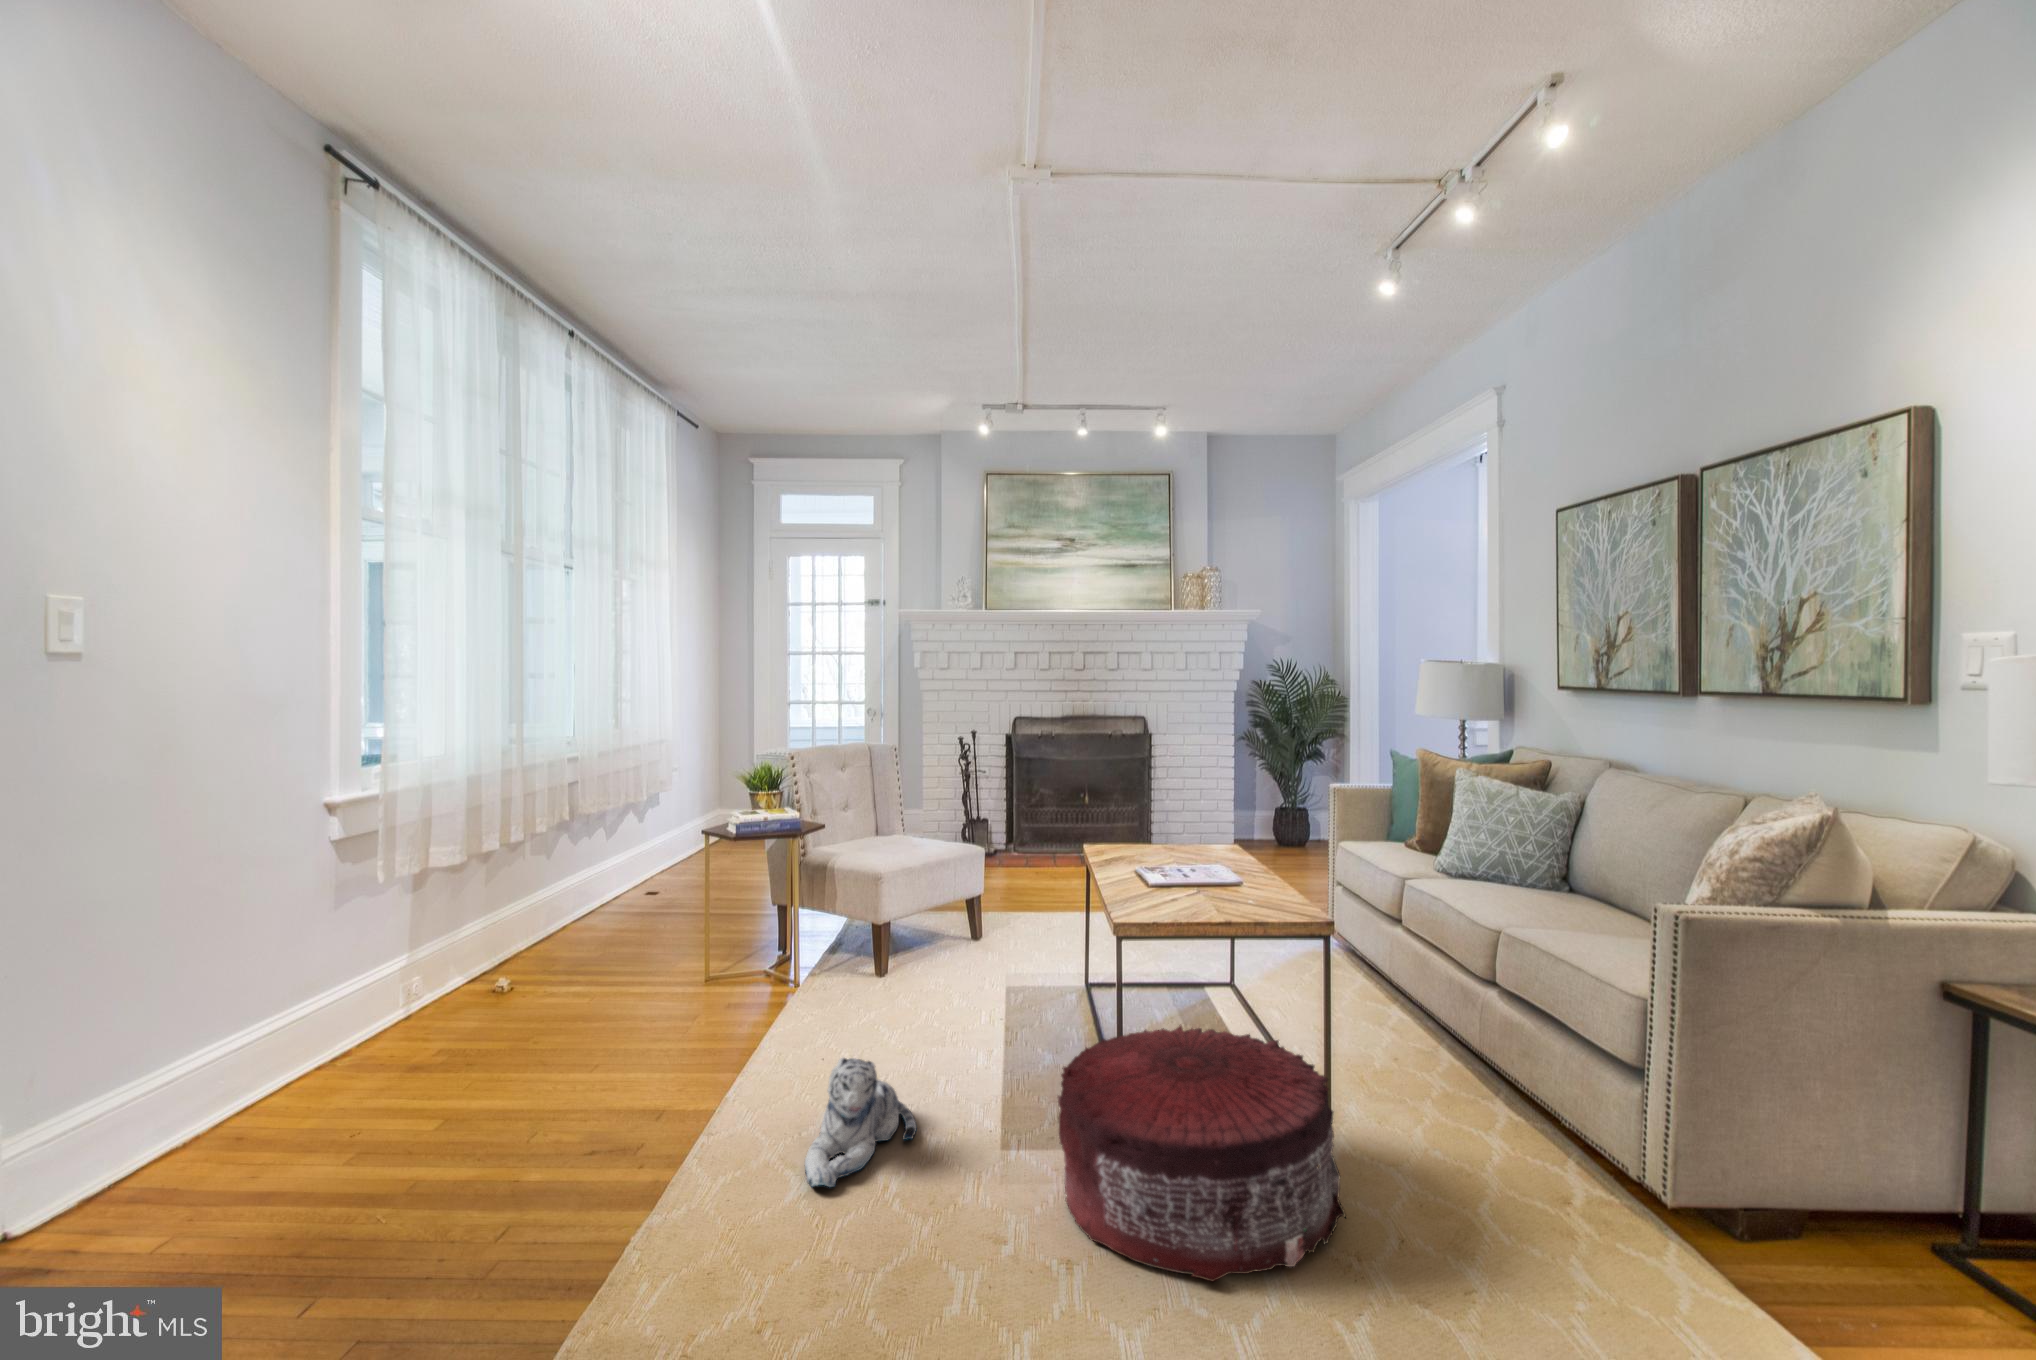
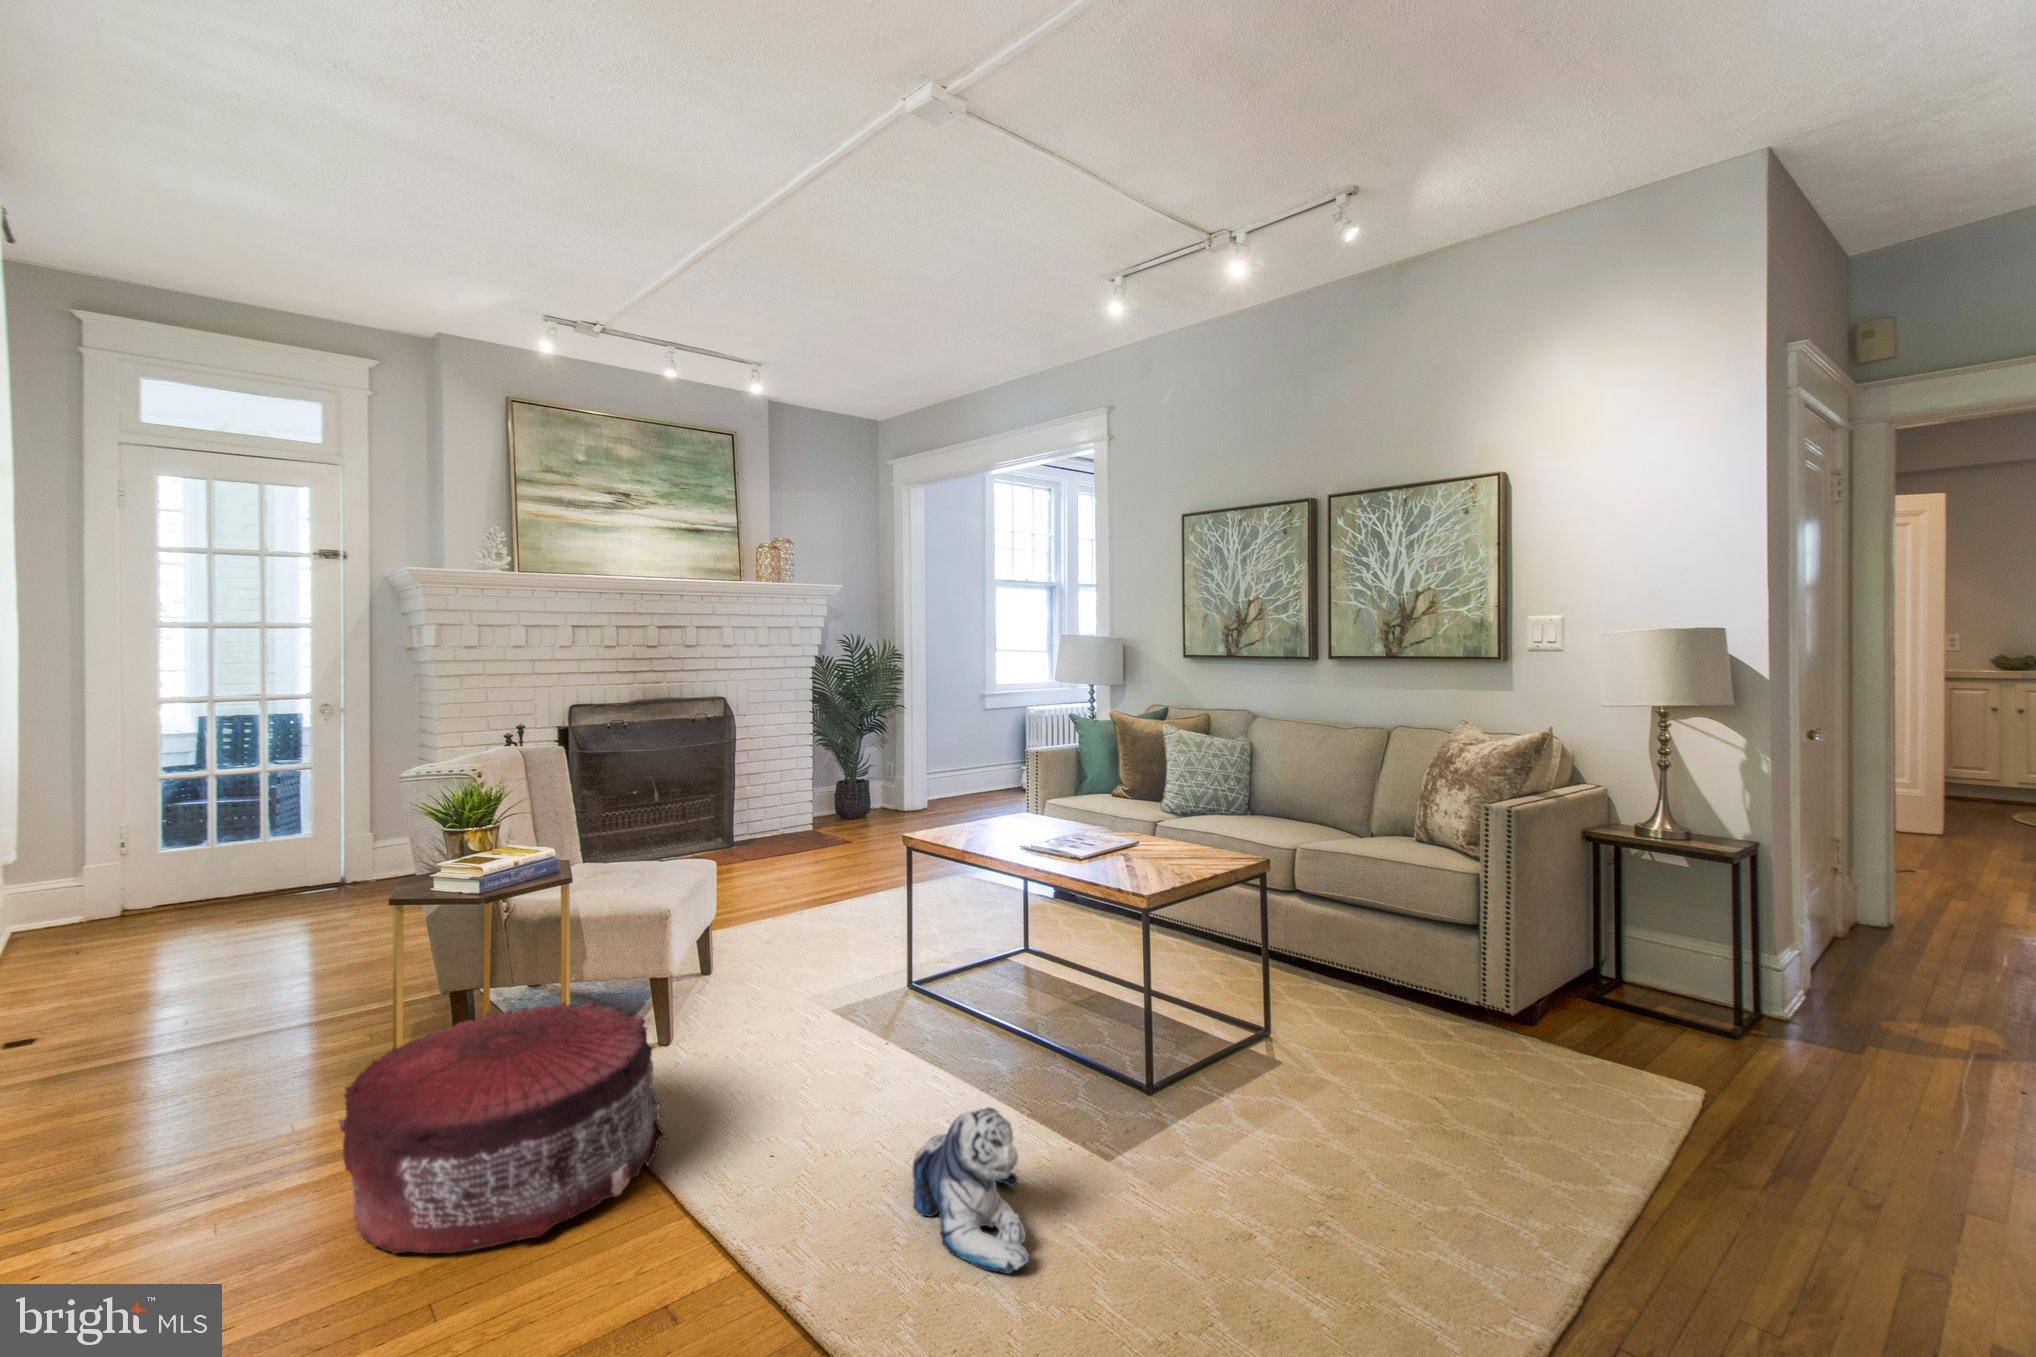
pouf: present [1058,1025,1346,1281] -> present [339,1000,666,1254]

